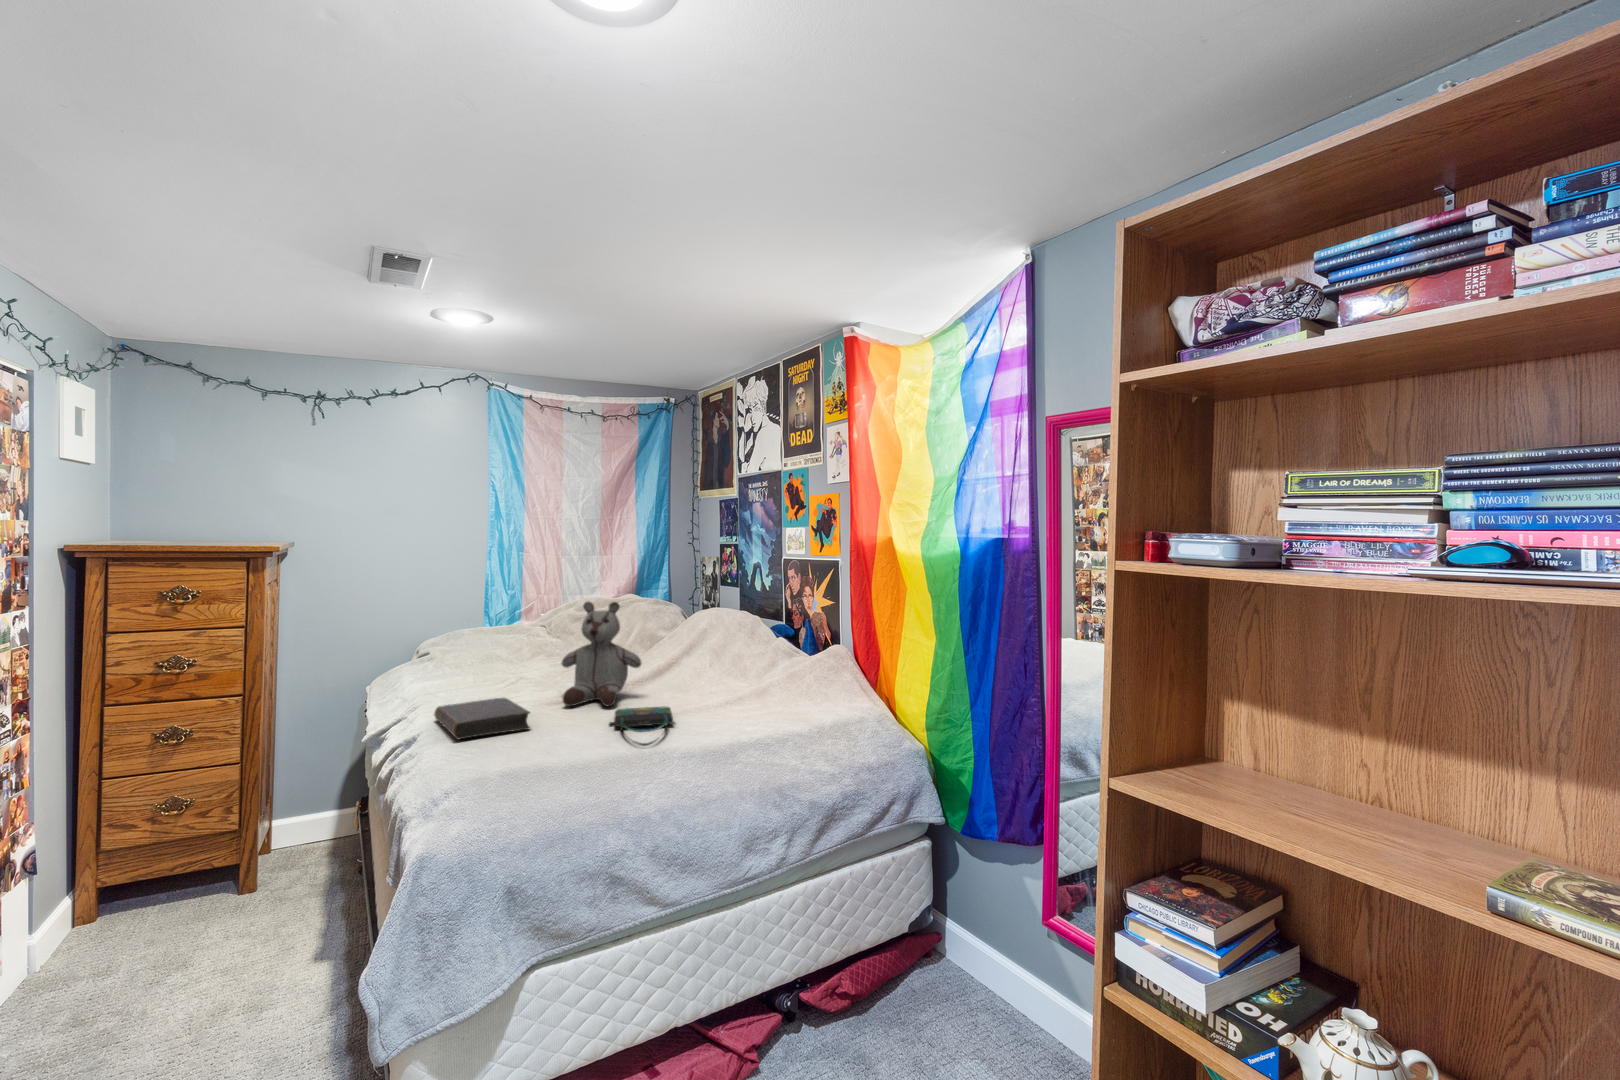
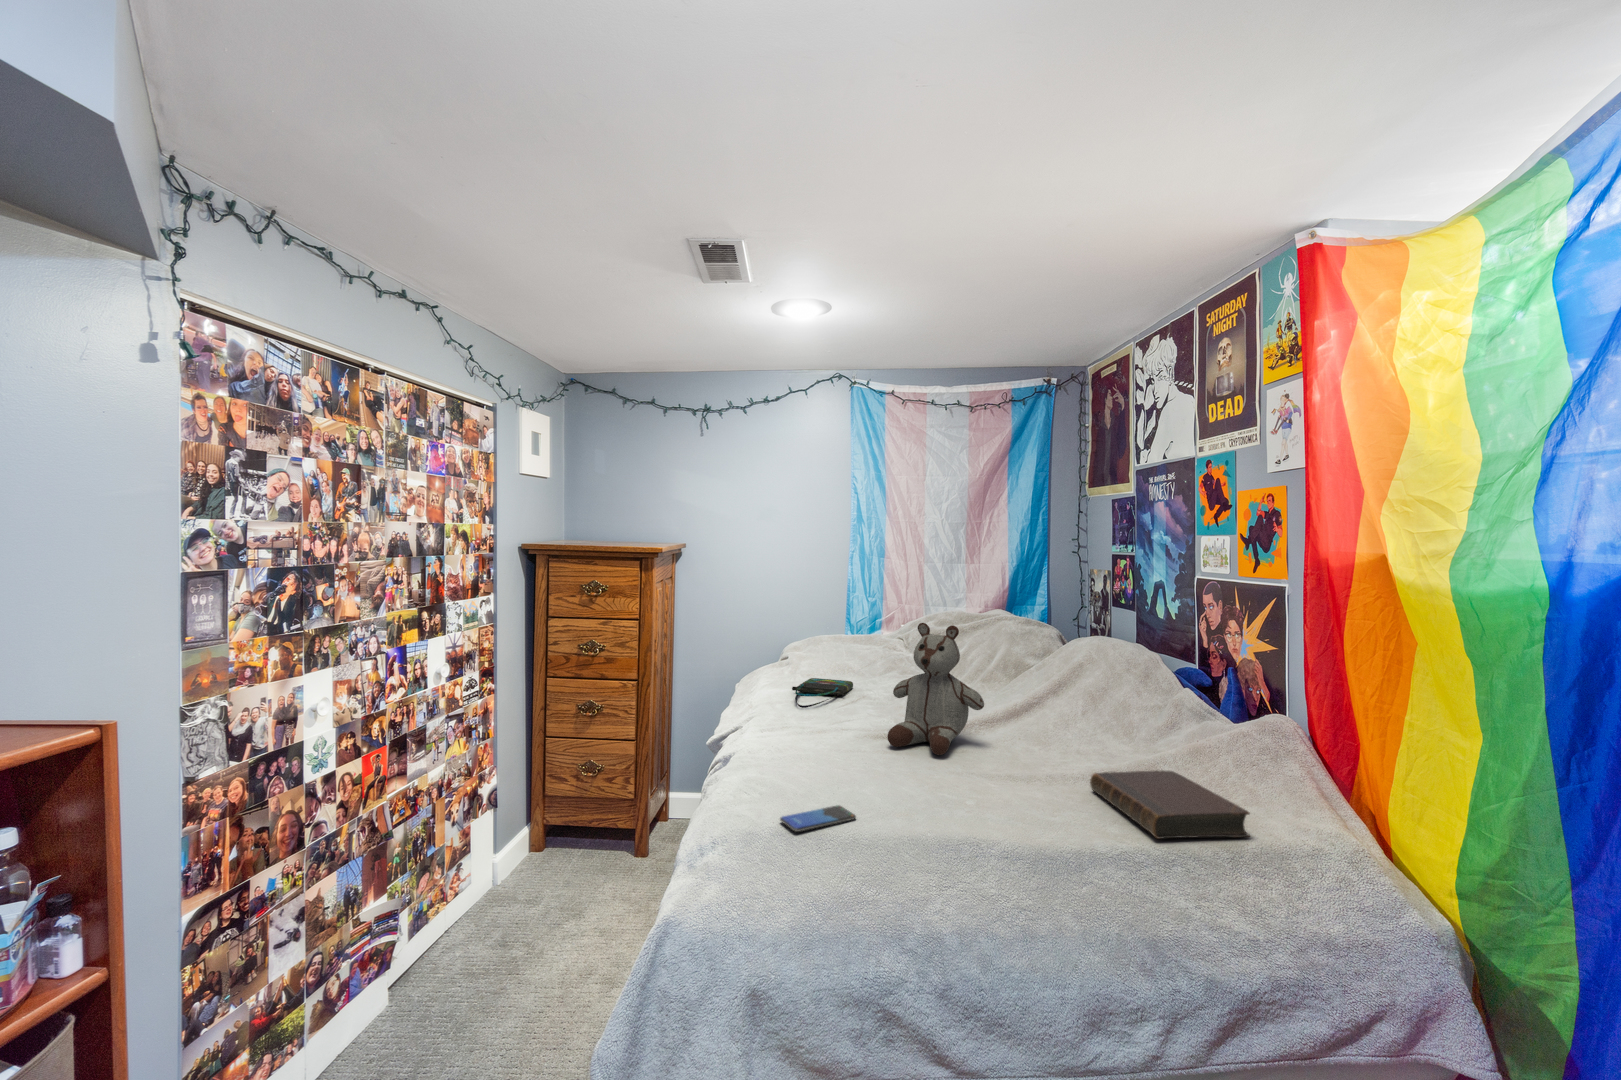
book: present [434,698,530,739] -> present [1090,770,1250,839]
tote bag: present [609,707,675,746] -> present [792,678,853,708]
smartphone: none [496,748,561,769] -> present [780,805,856,832]

